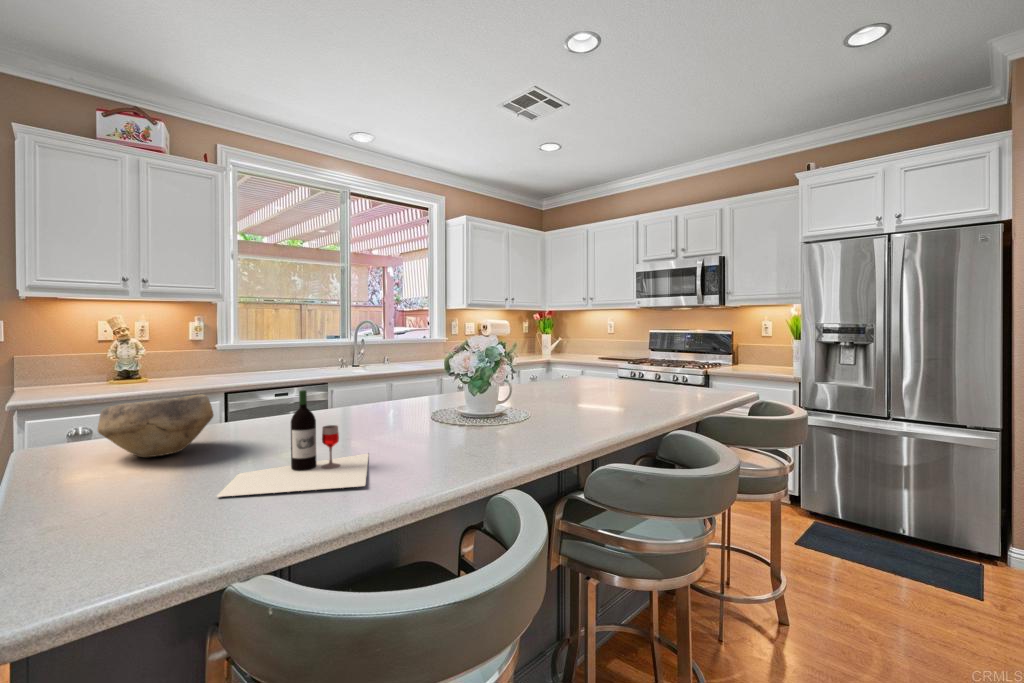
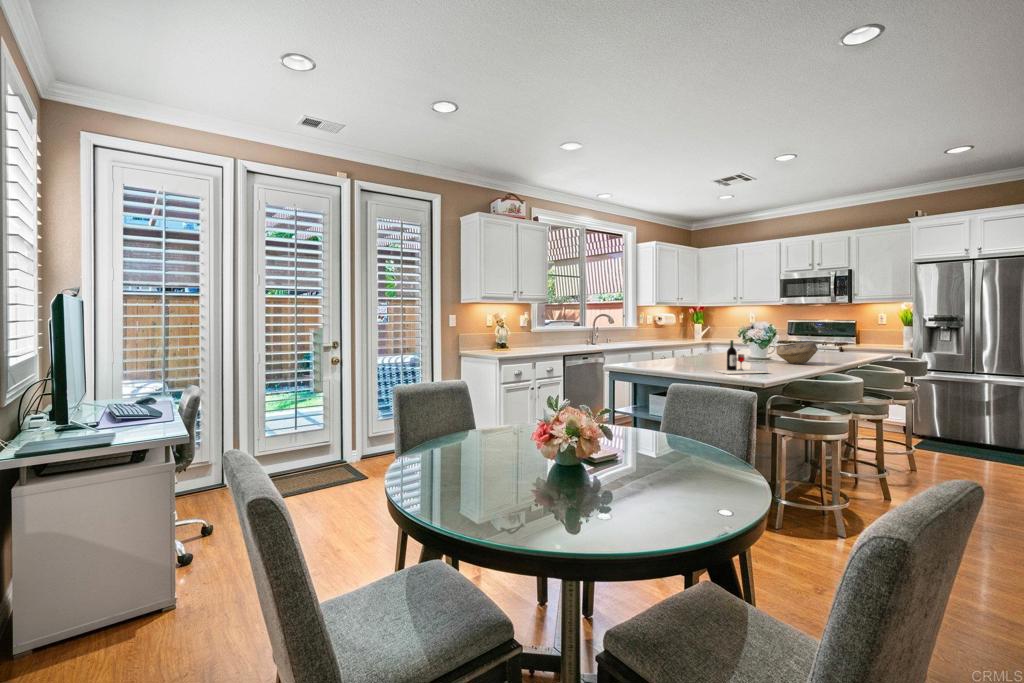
bowl: present [98,395,214,457] -> present [776,342,818,364]

